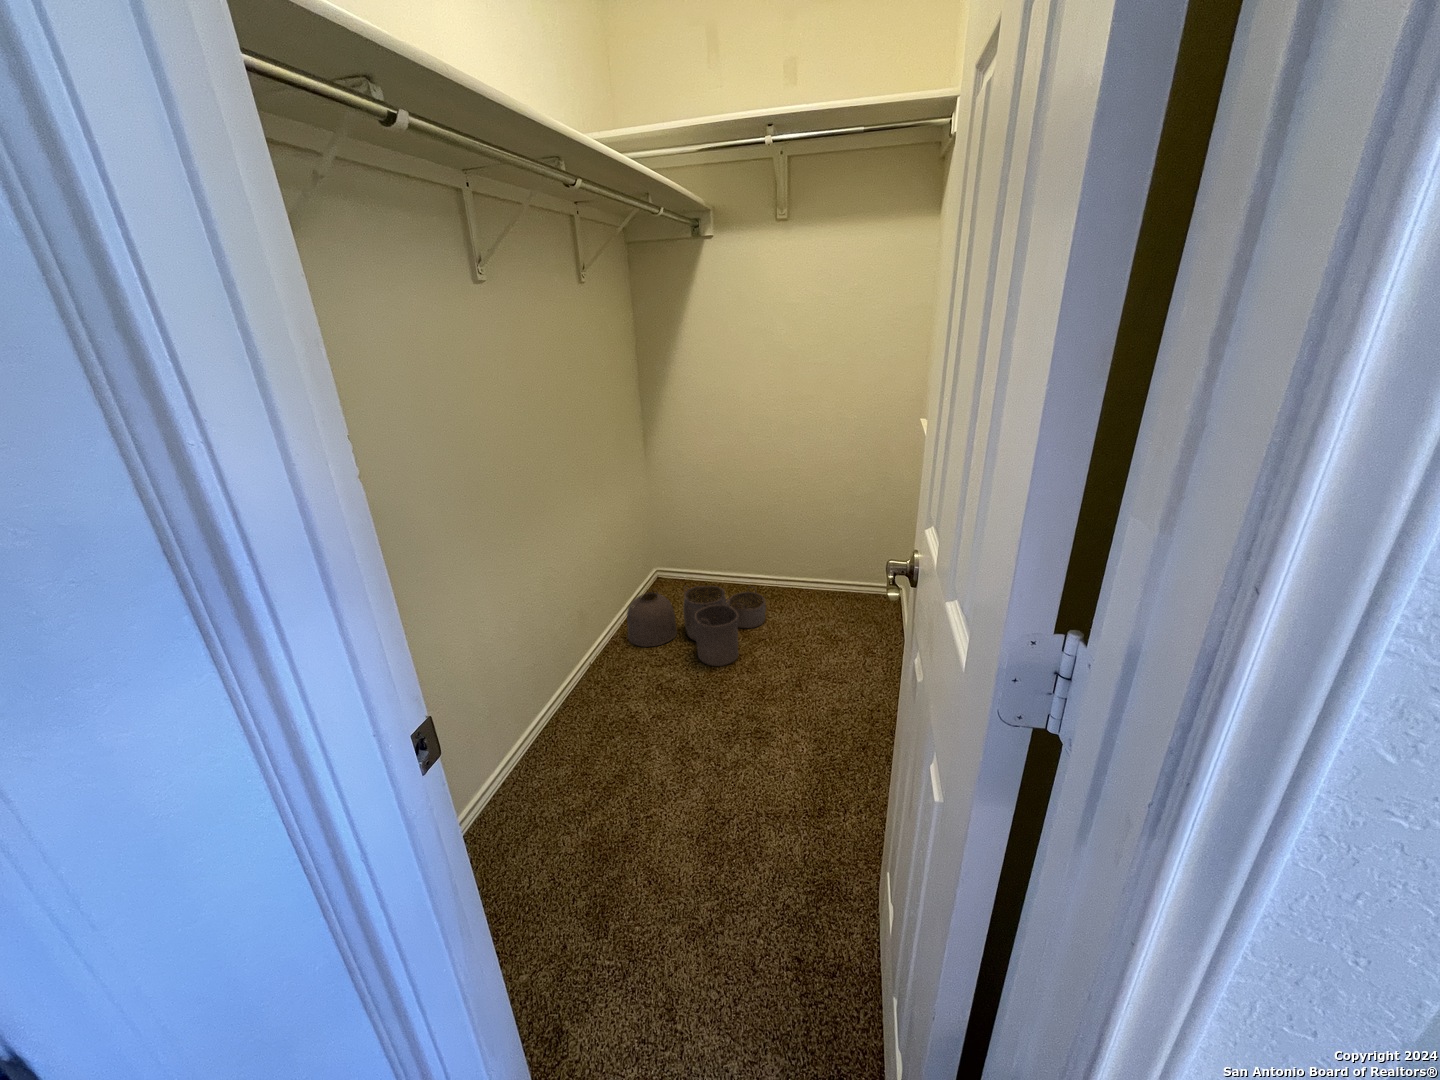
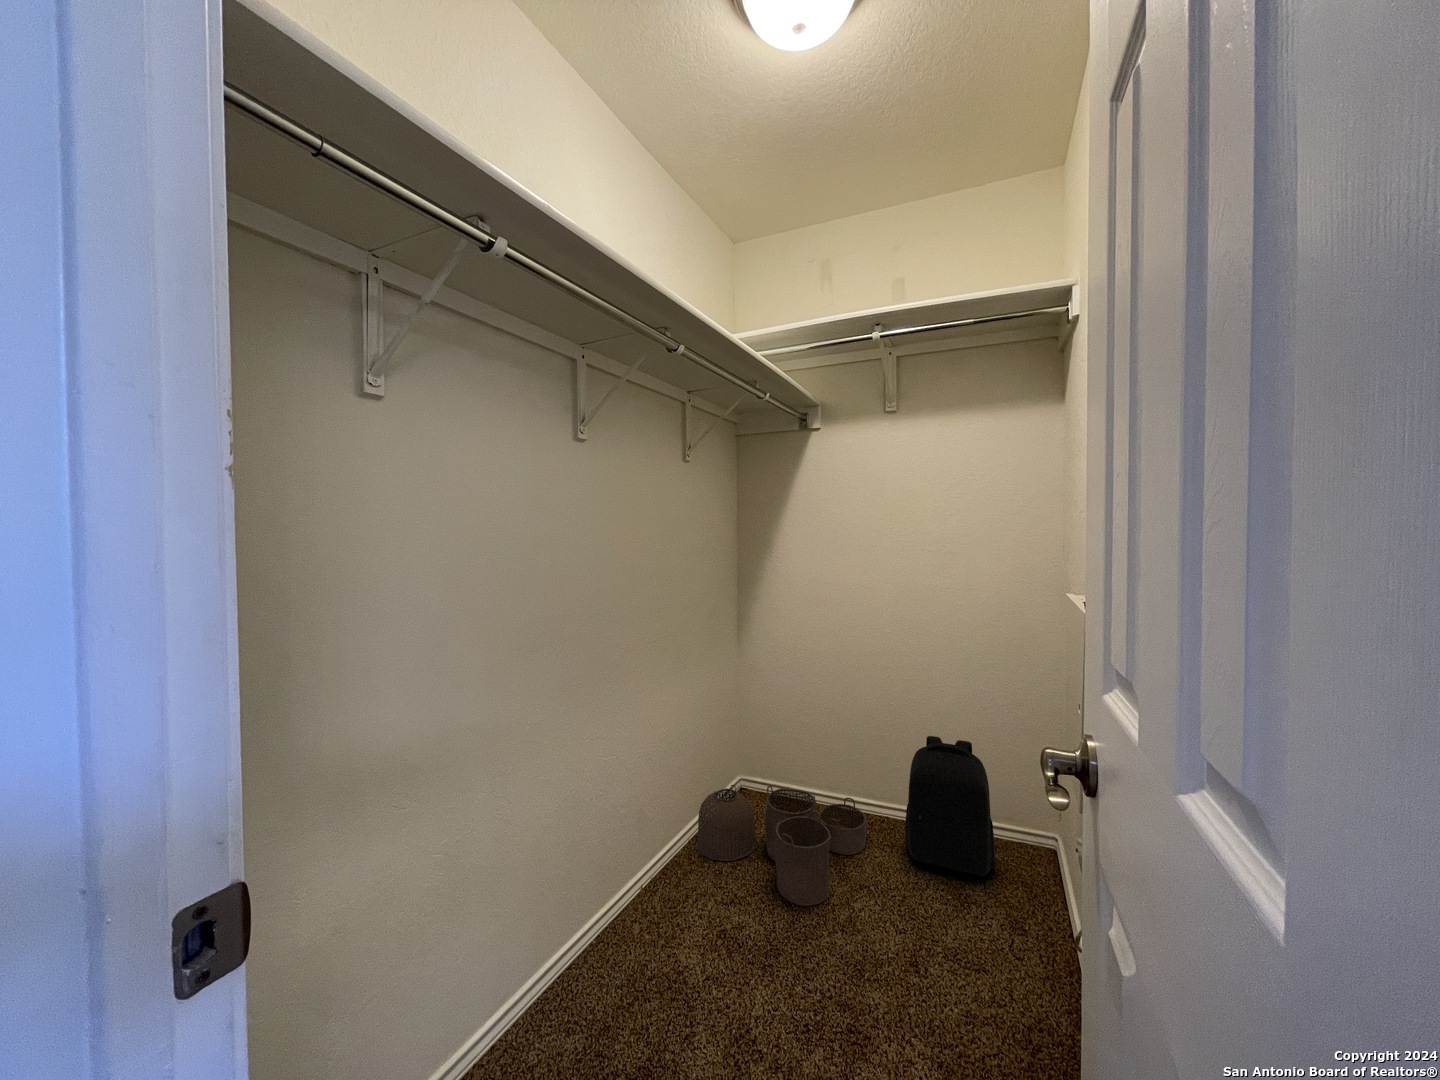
backpack: none [796,531,861,627] -> present [905,736,996,876]

